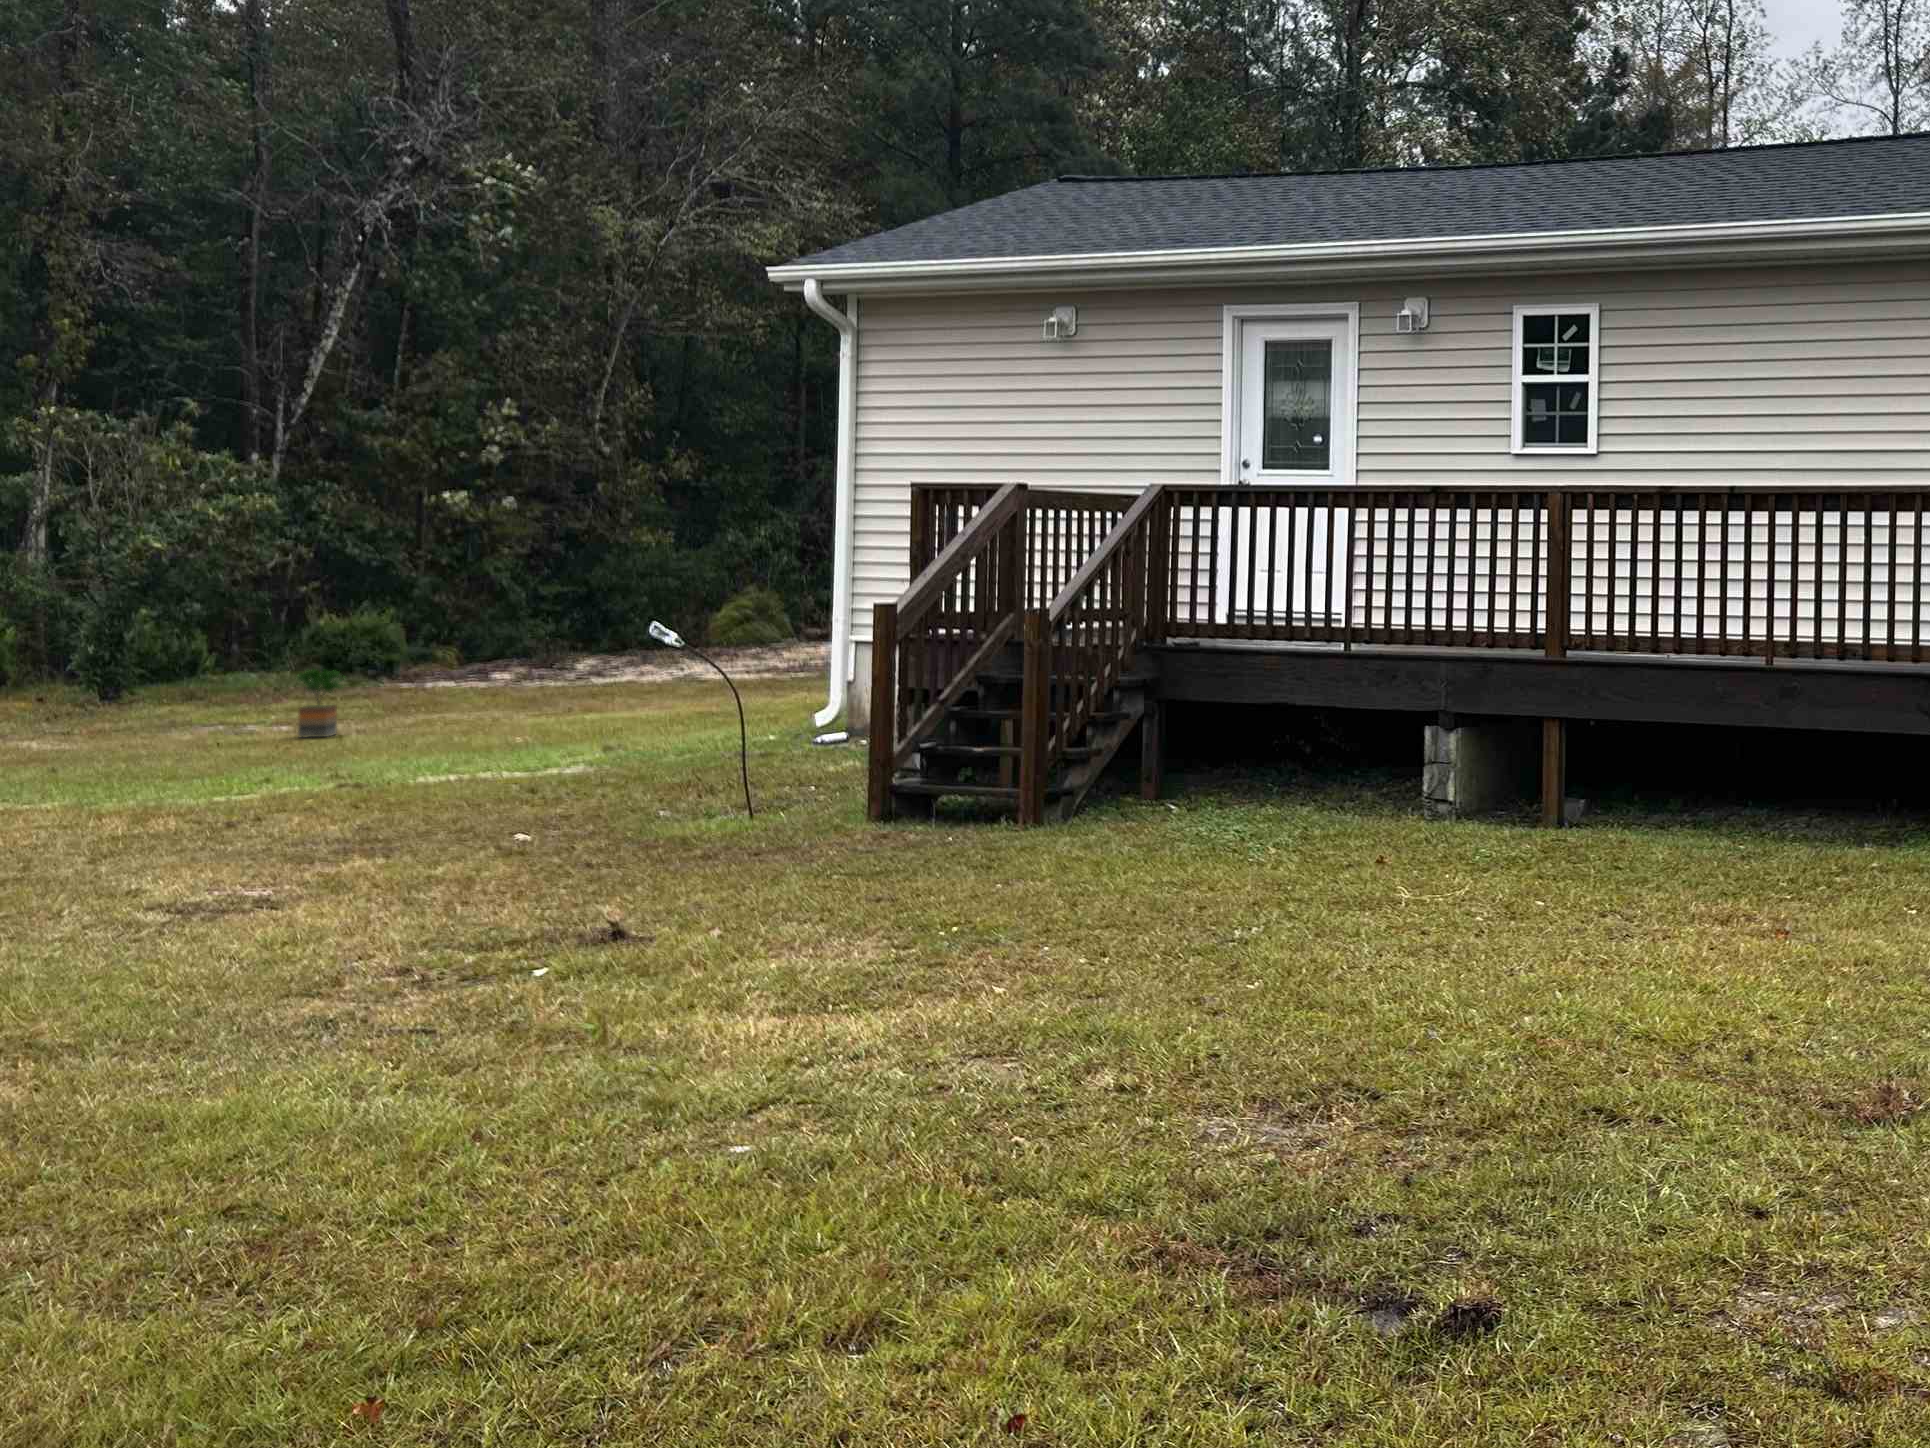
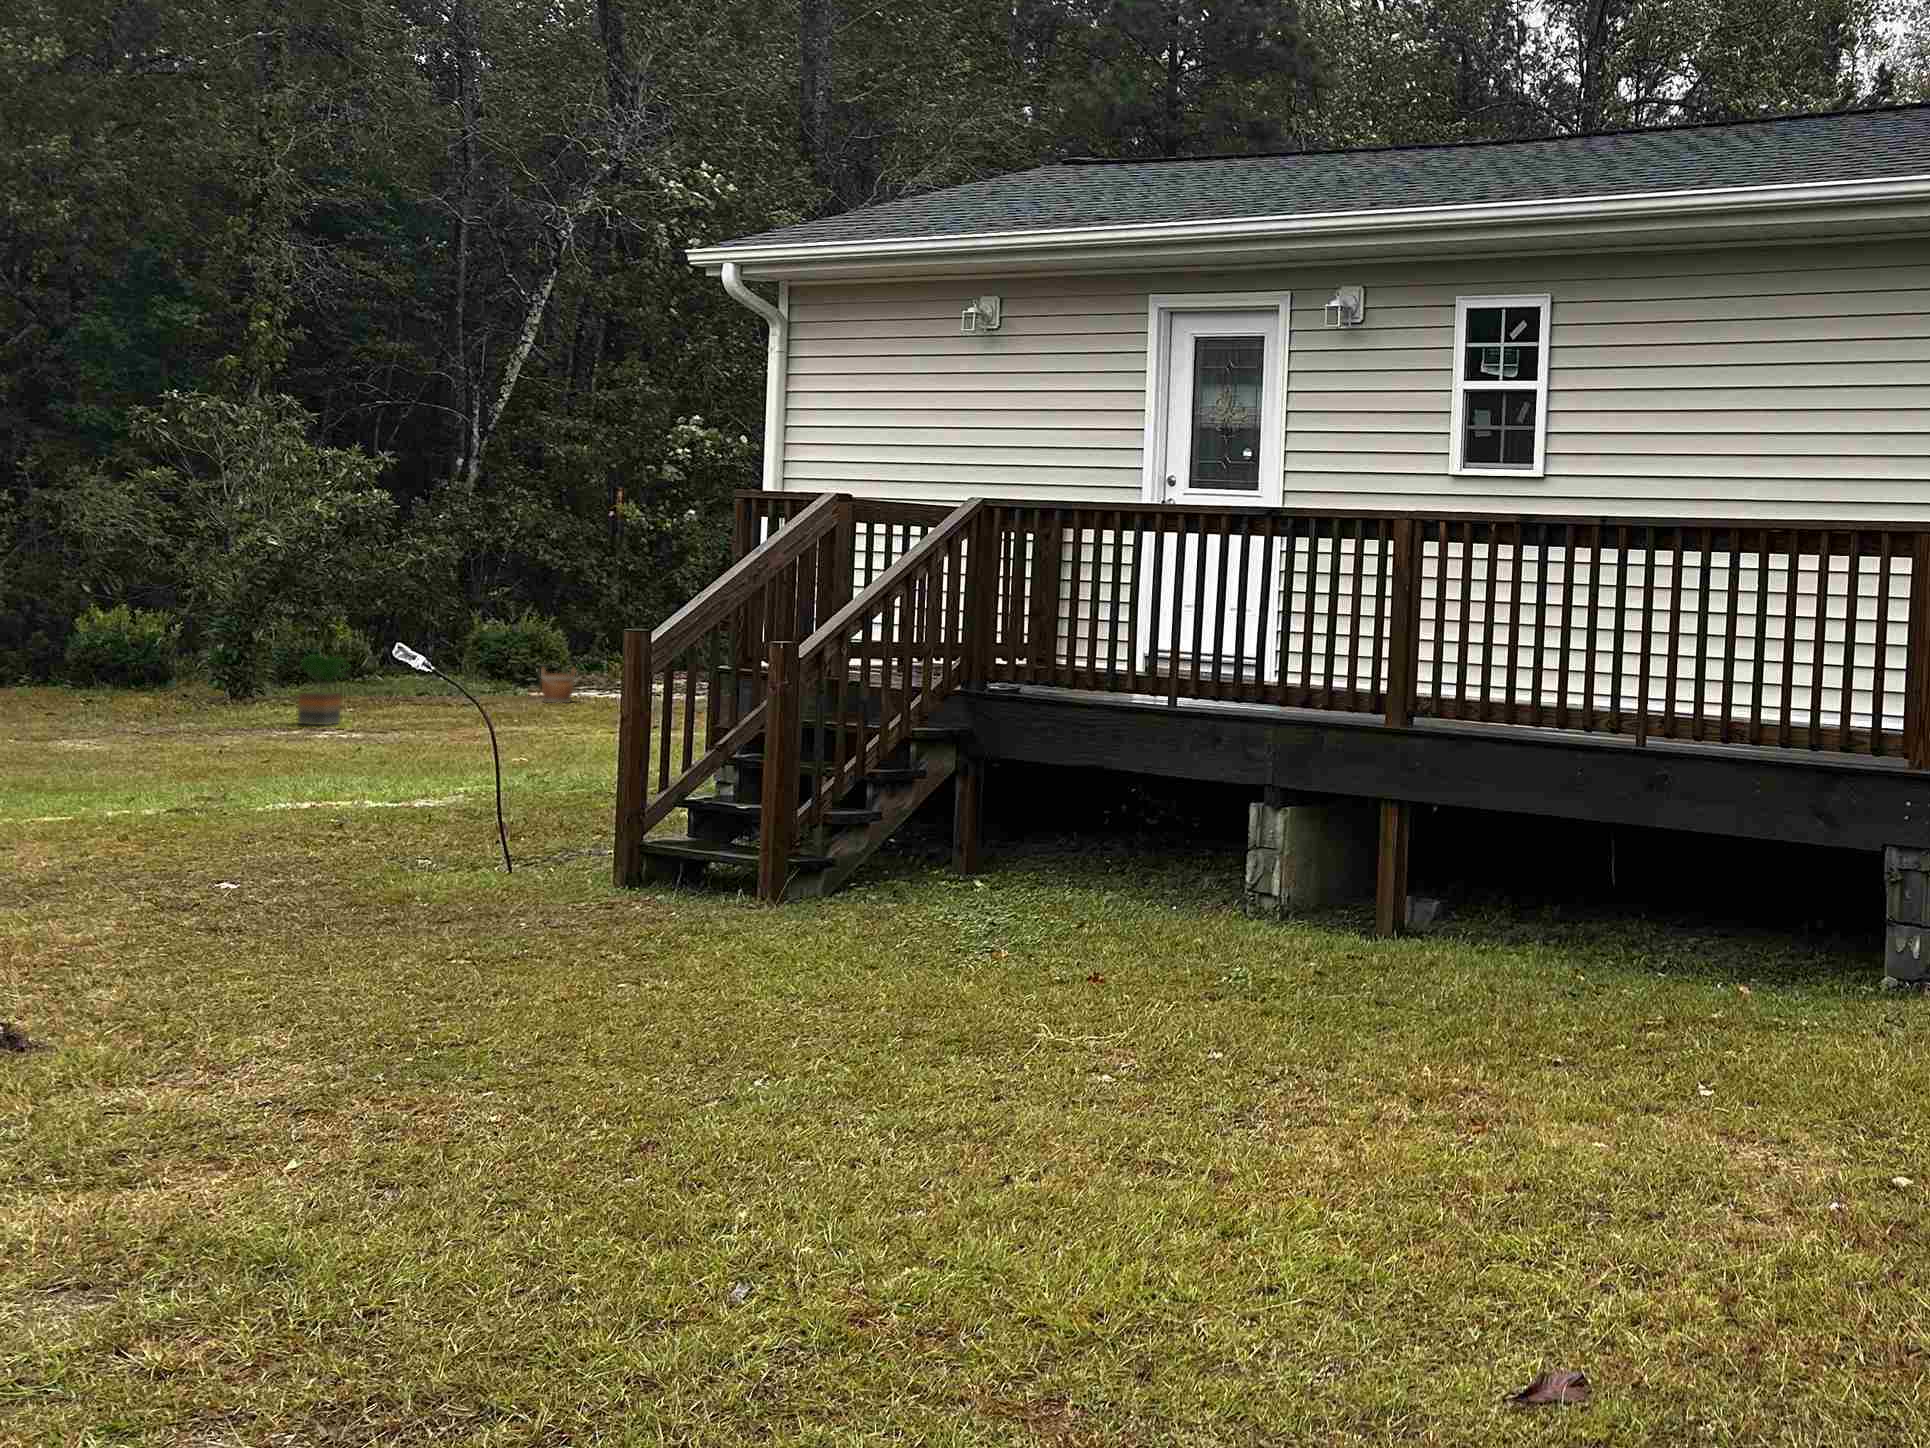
bucket: none [473,667,509,703] -> present [541,669,577,703]

